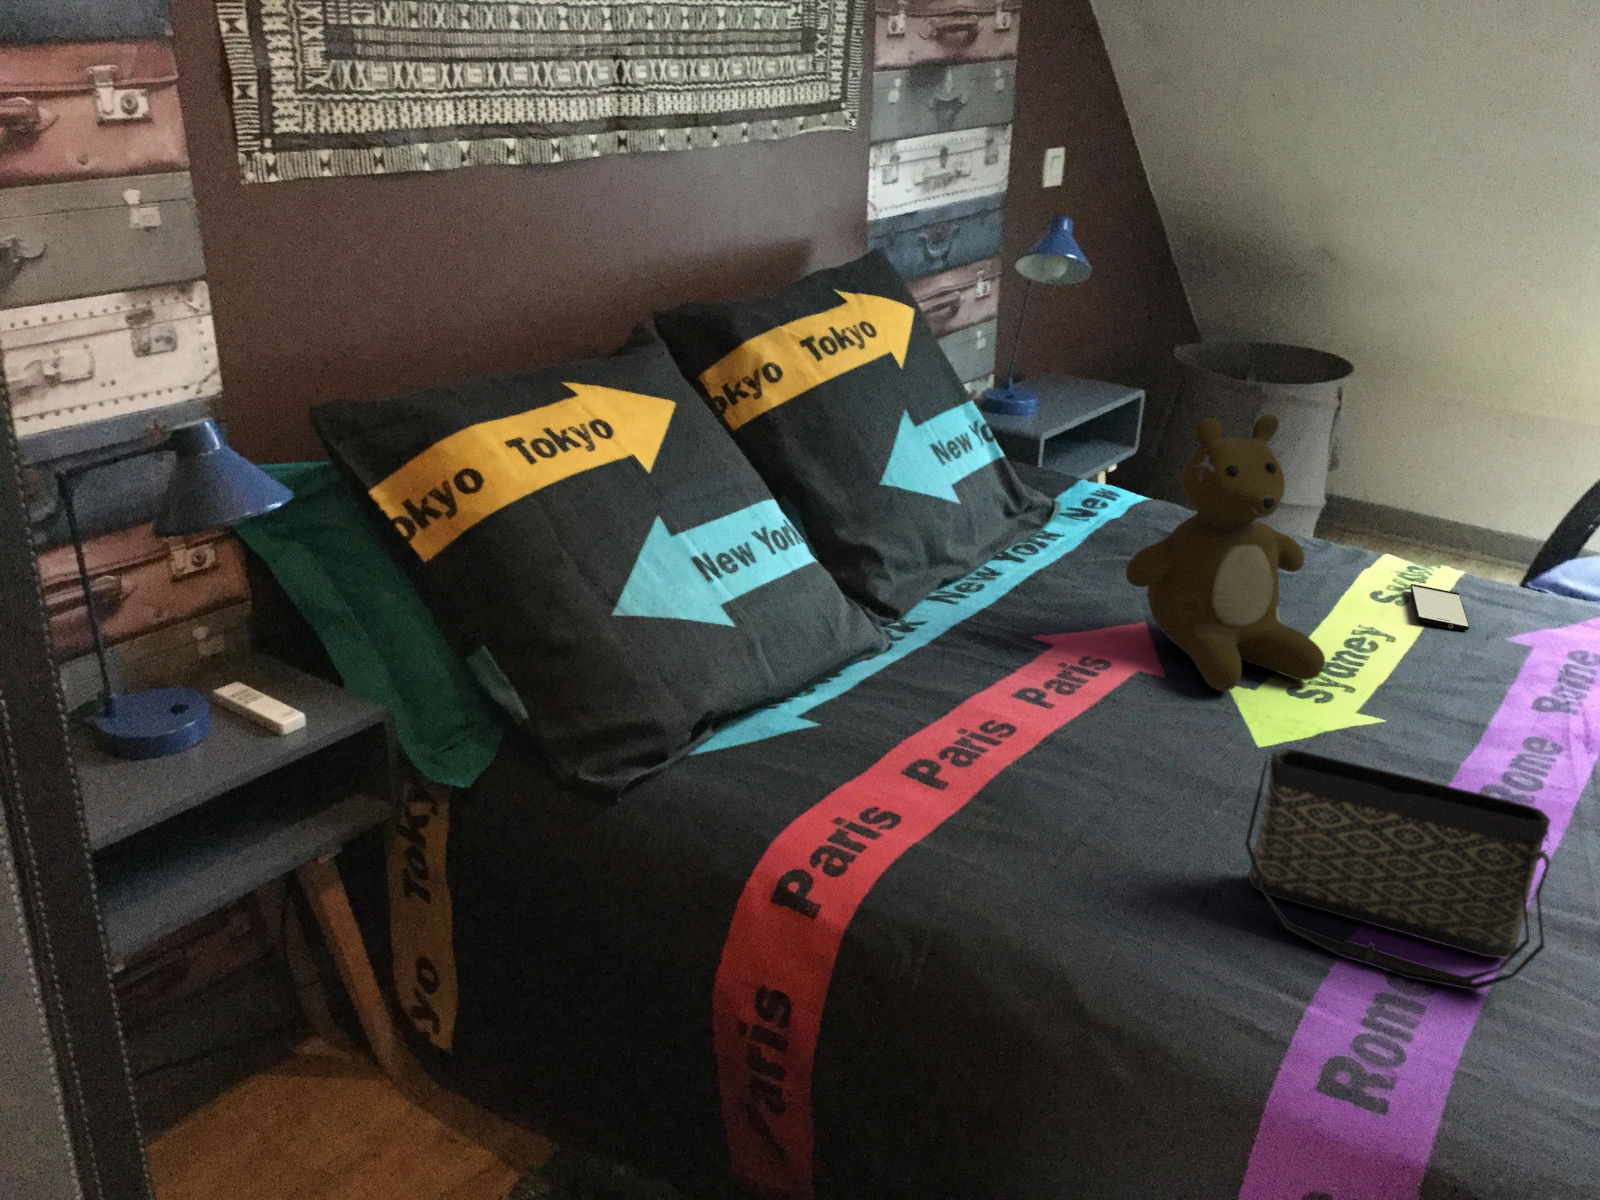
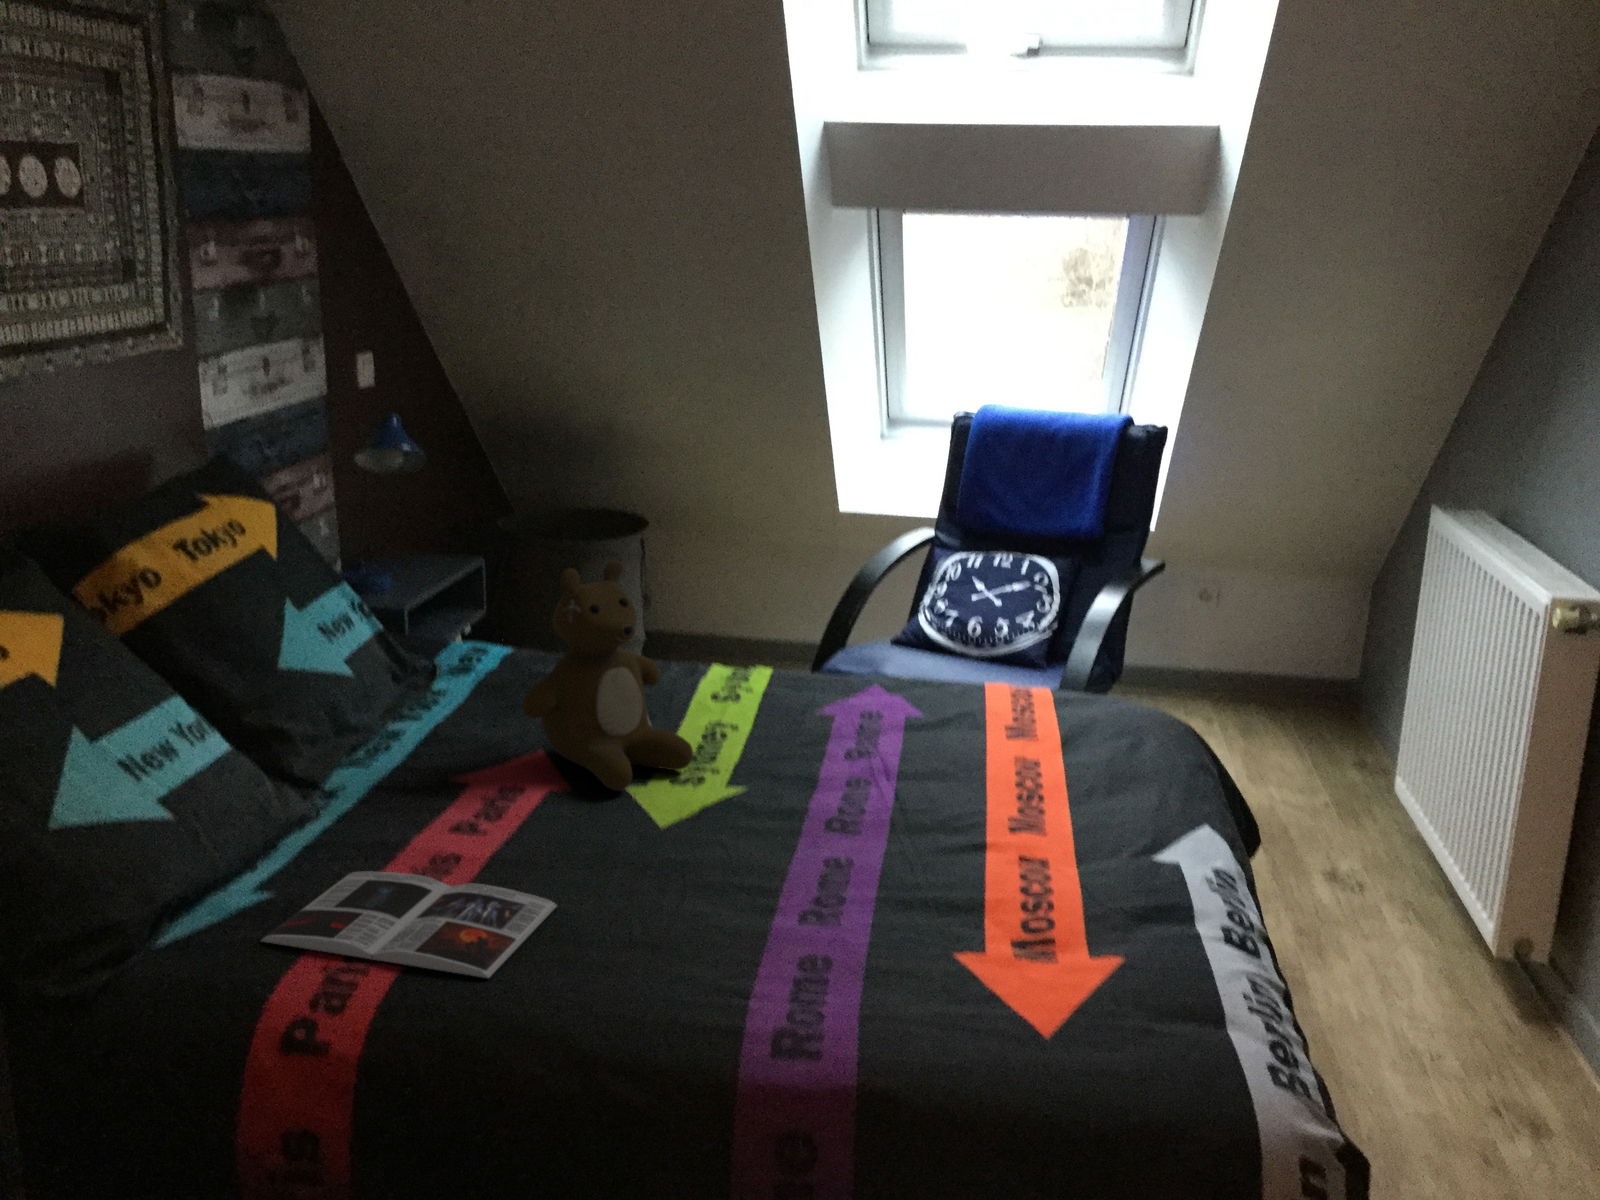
smartphone: present [1410,584,1469,630] -> none [739,683,788,711]
magazine: none [786,721,1107,887] -> present [261,871,557,978]
handbag: present [1245,748,1551,991] -> none [674,809,891,959]

